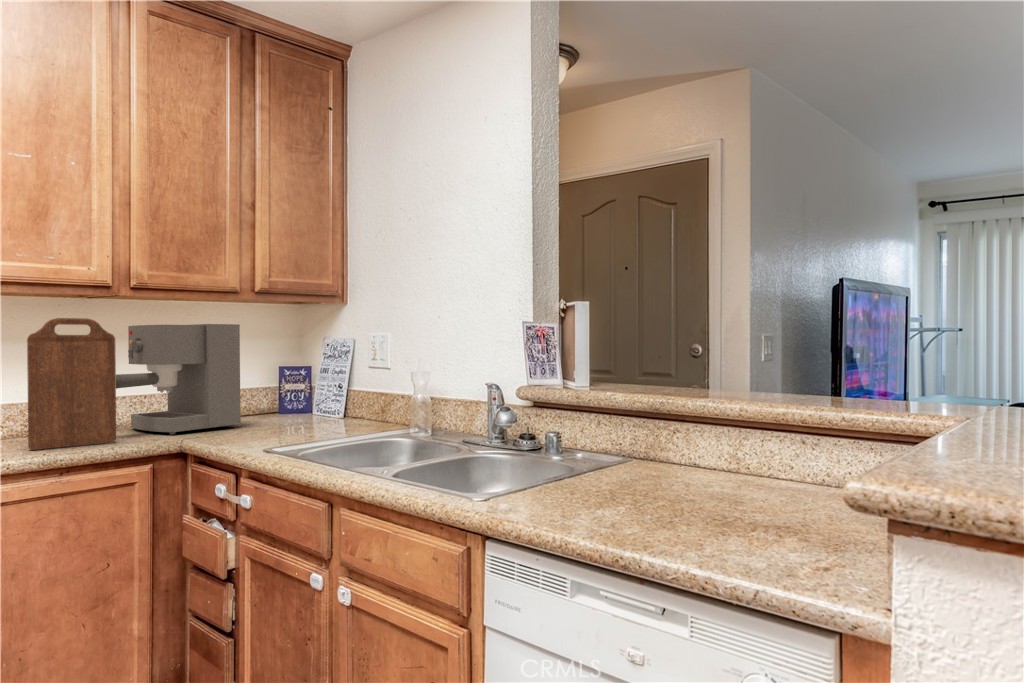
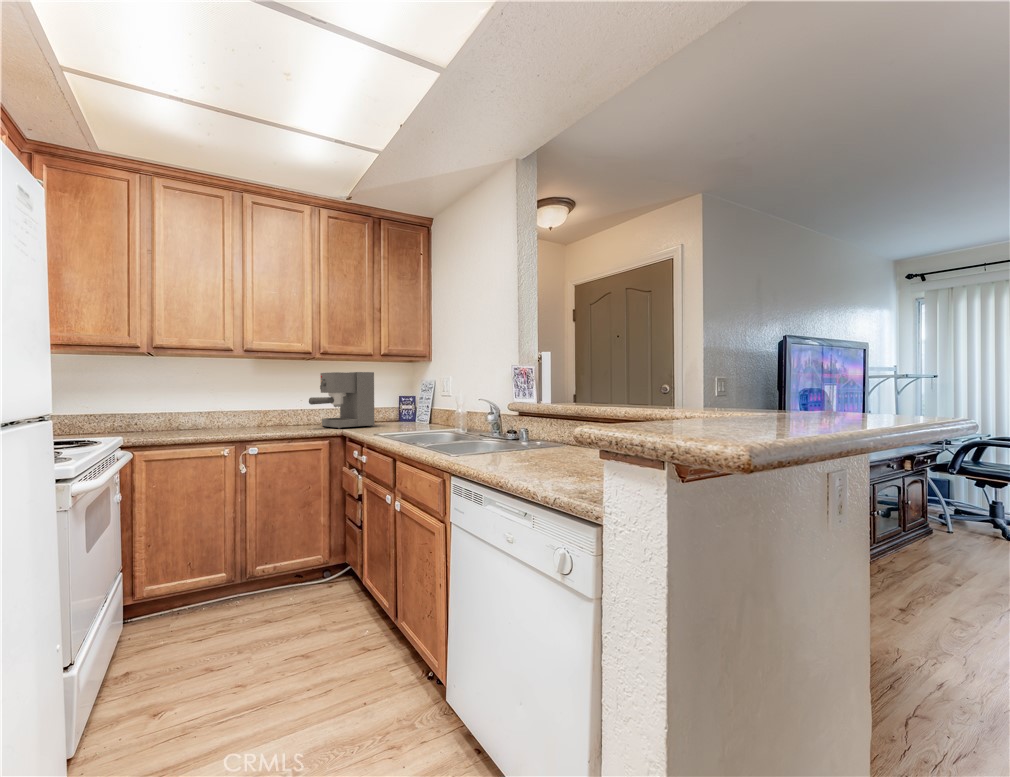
cutting board: present [27,318,116,450] -> none [272,369,312,433]

